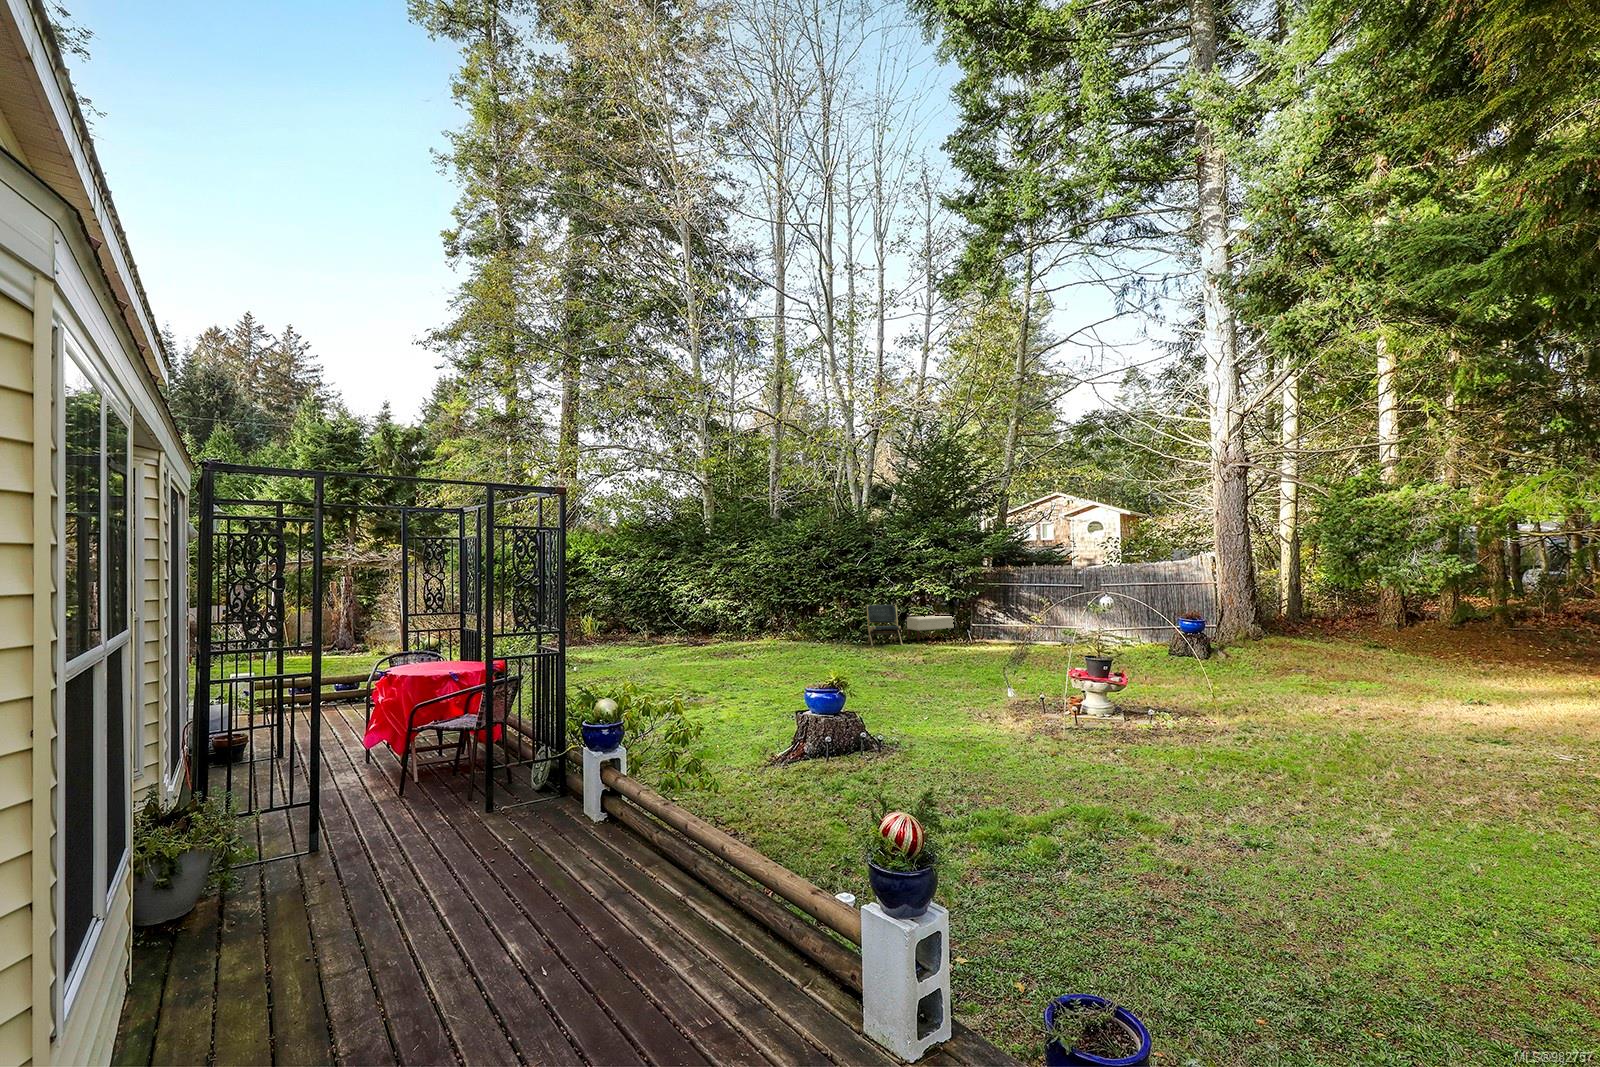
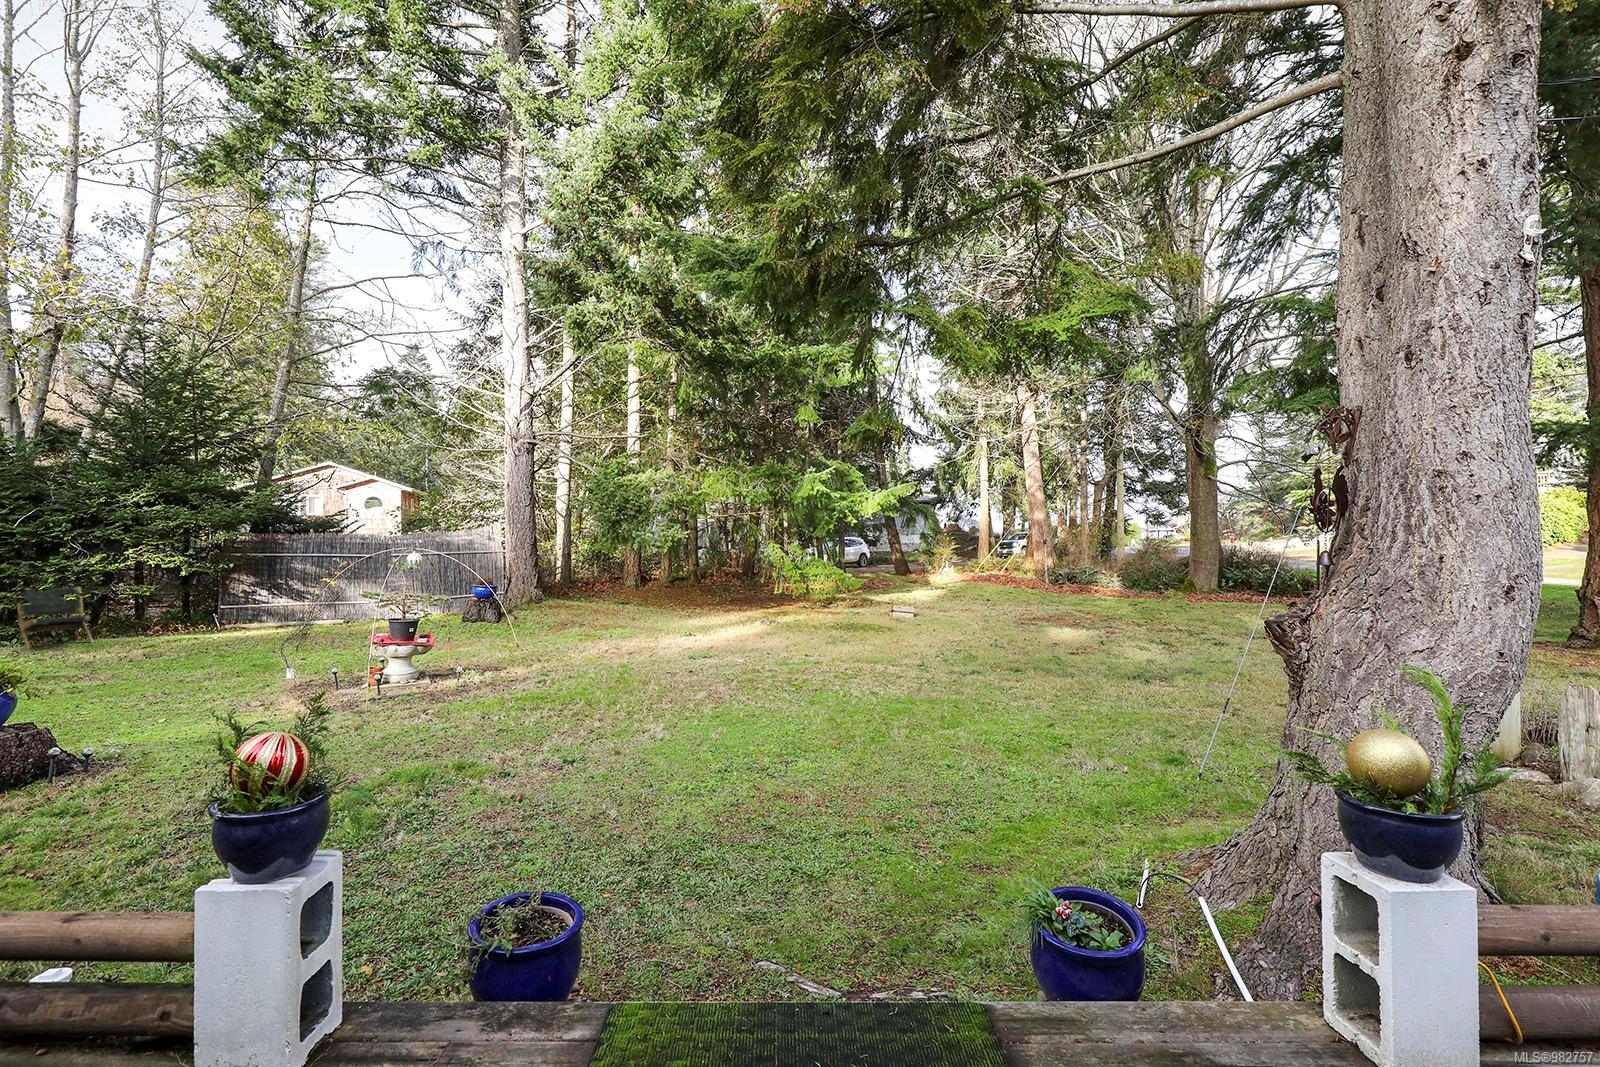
bench: present [907,616,957,641] -> none [101,597,194,635]

